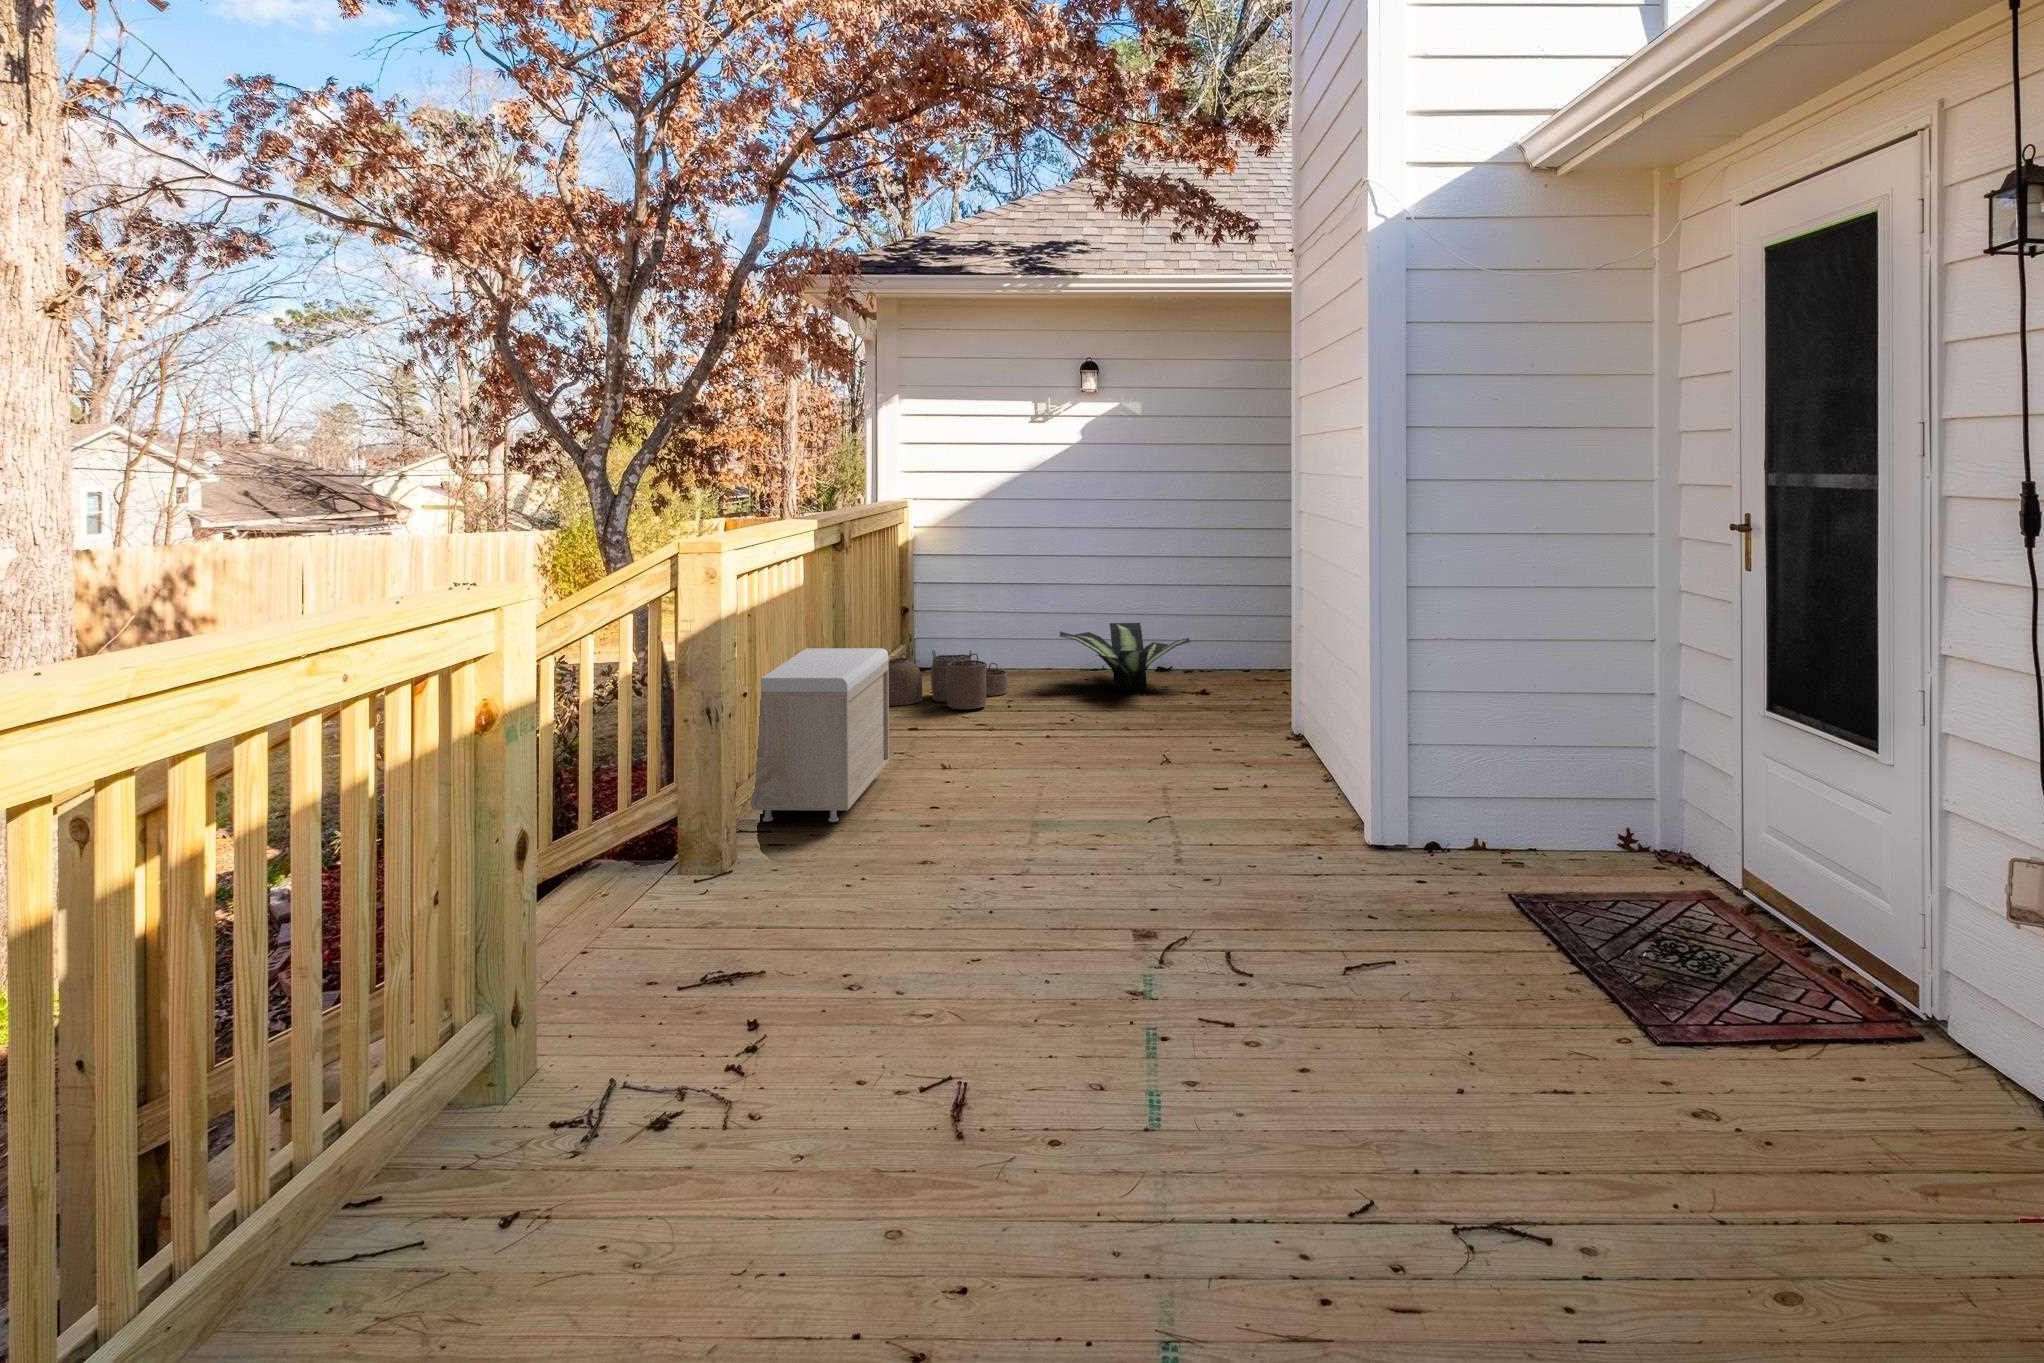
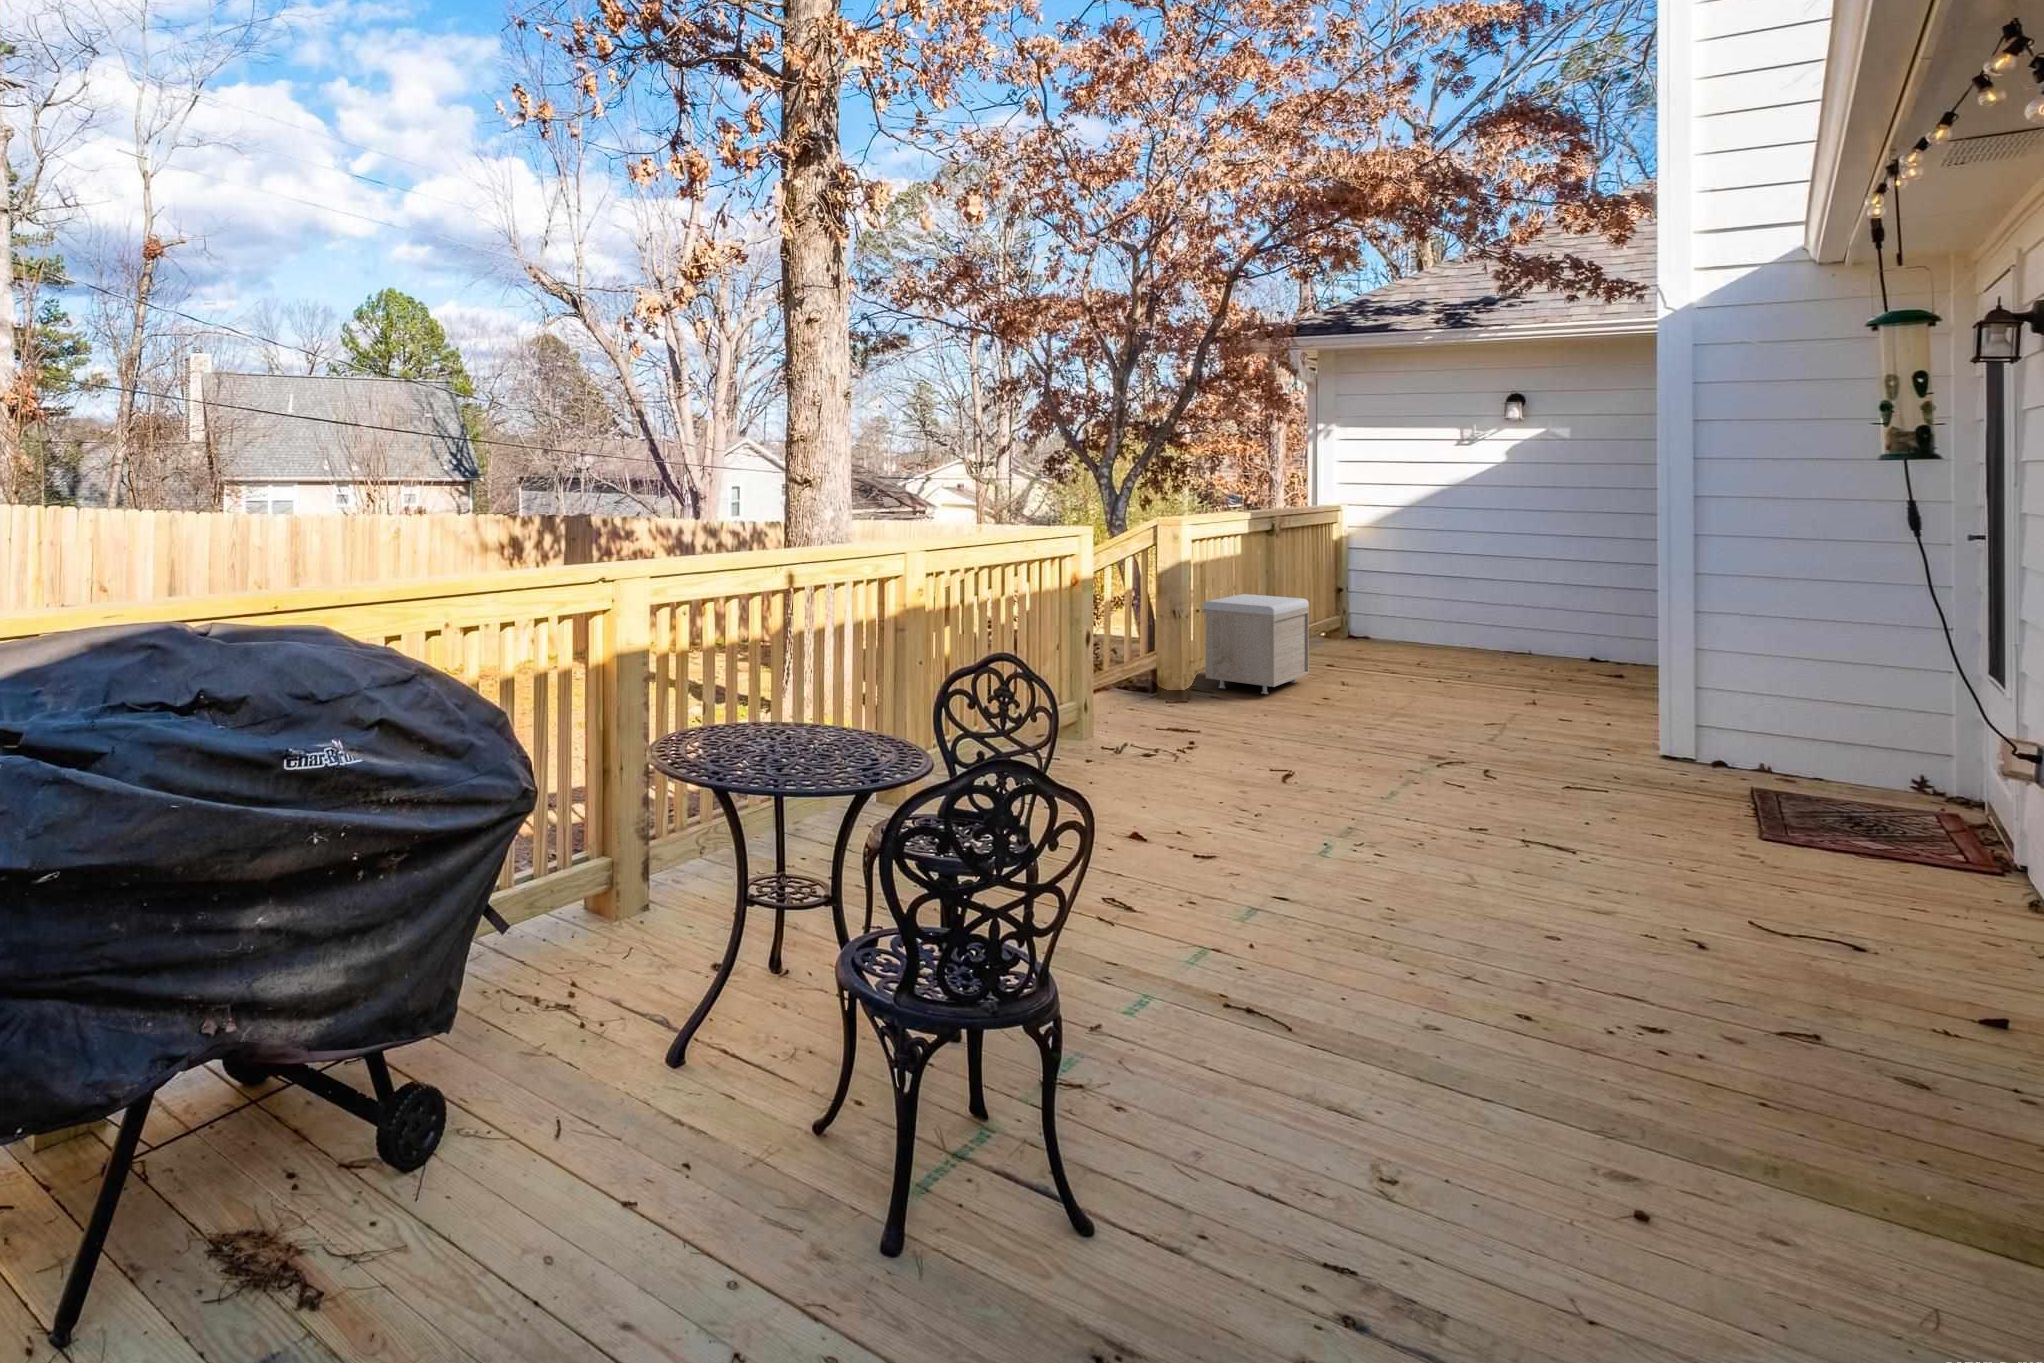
potted plant: present [1060,623,1191,691] -> none [1475,615,1614,670]
woven basket: present [888,650,1007,709] -> none [1307,617,1426,661]

